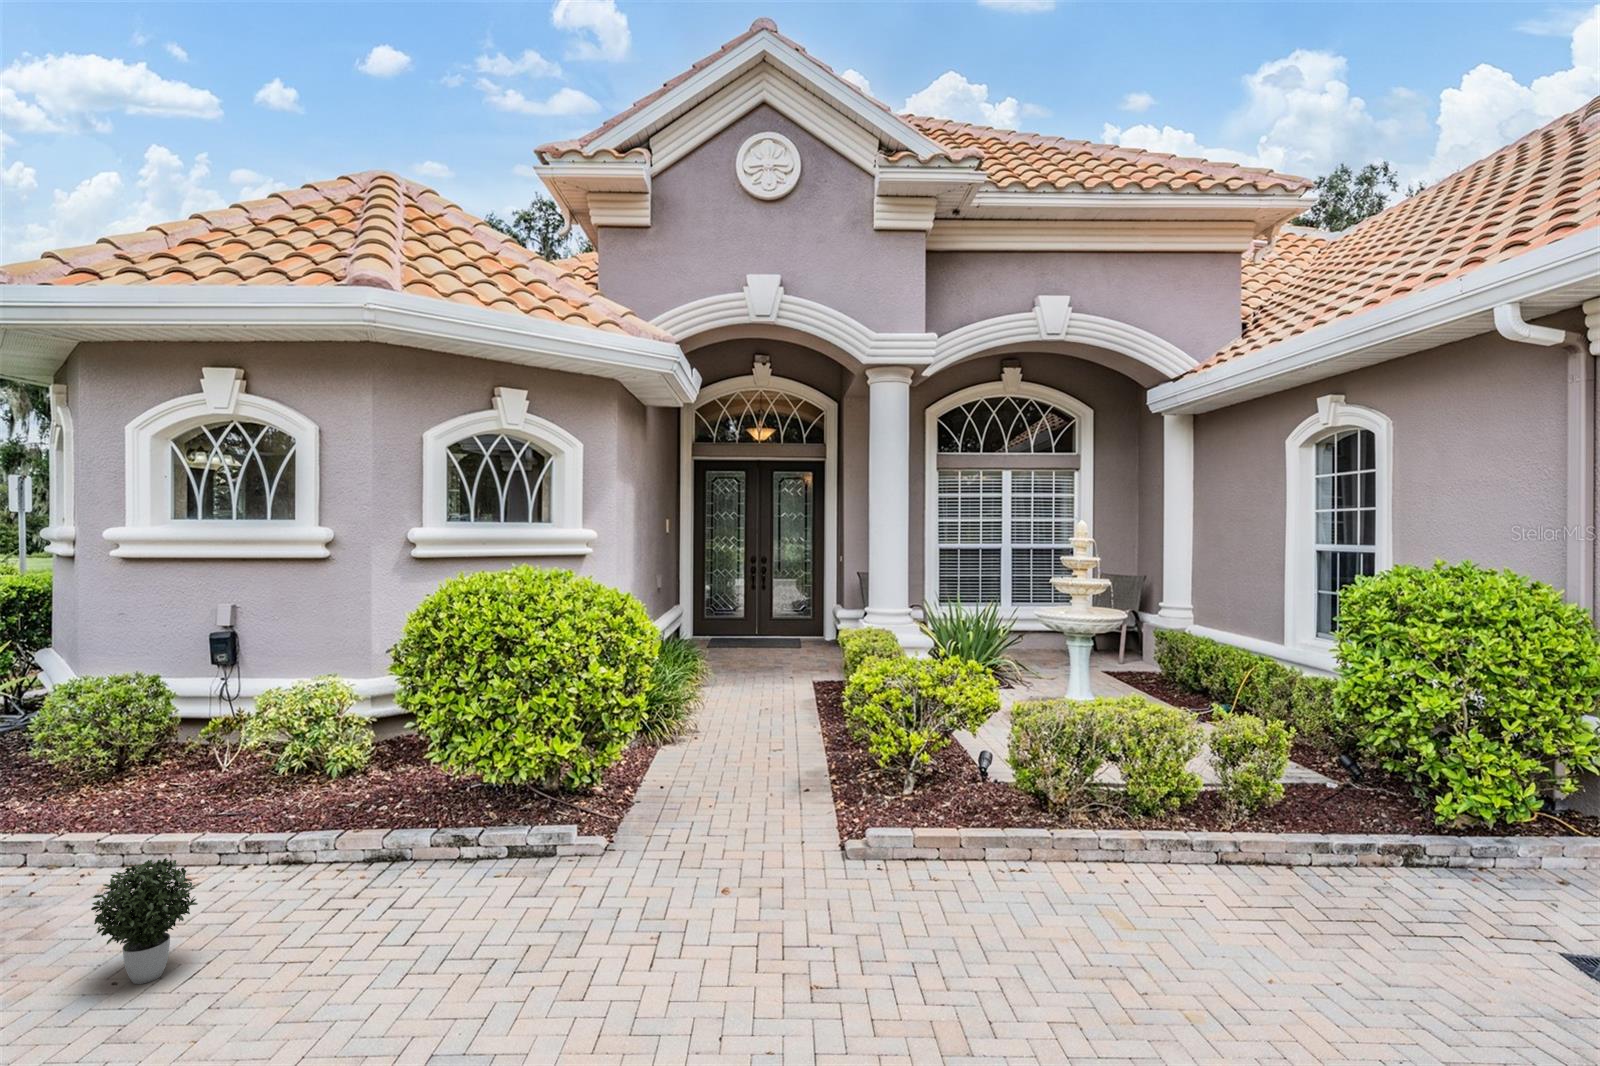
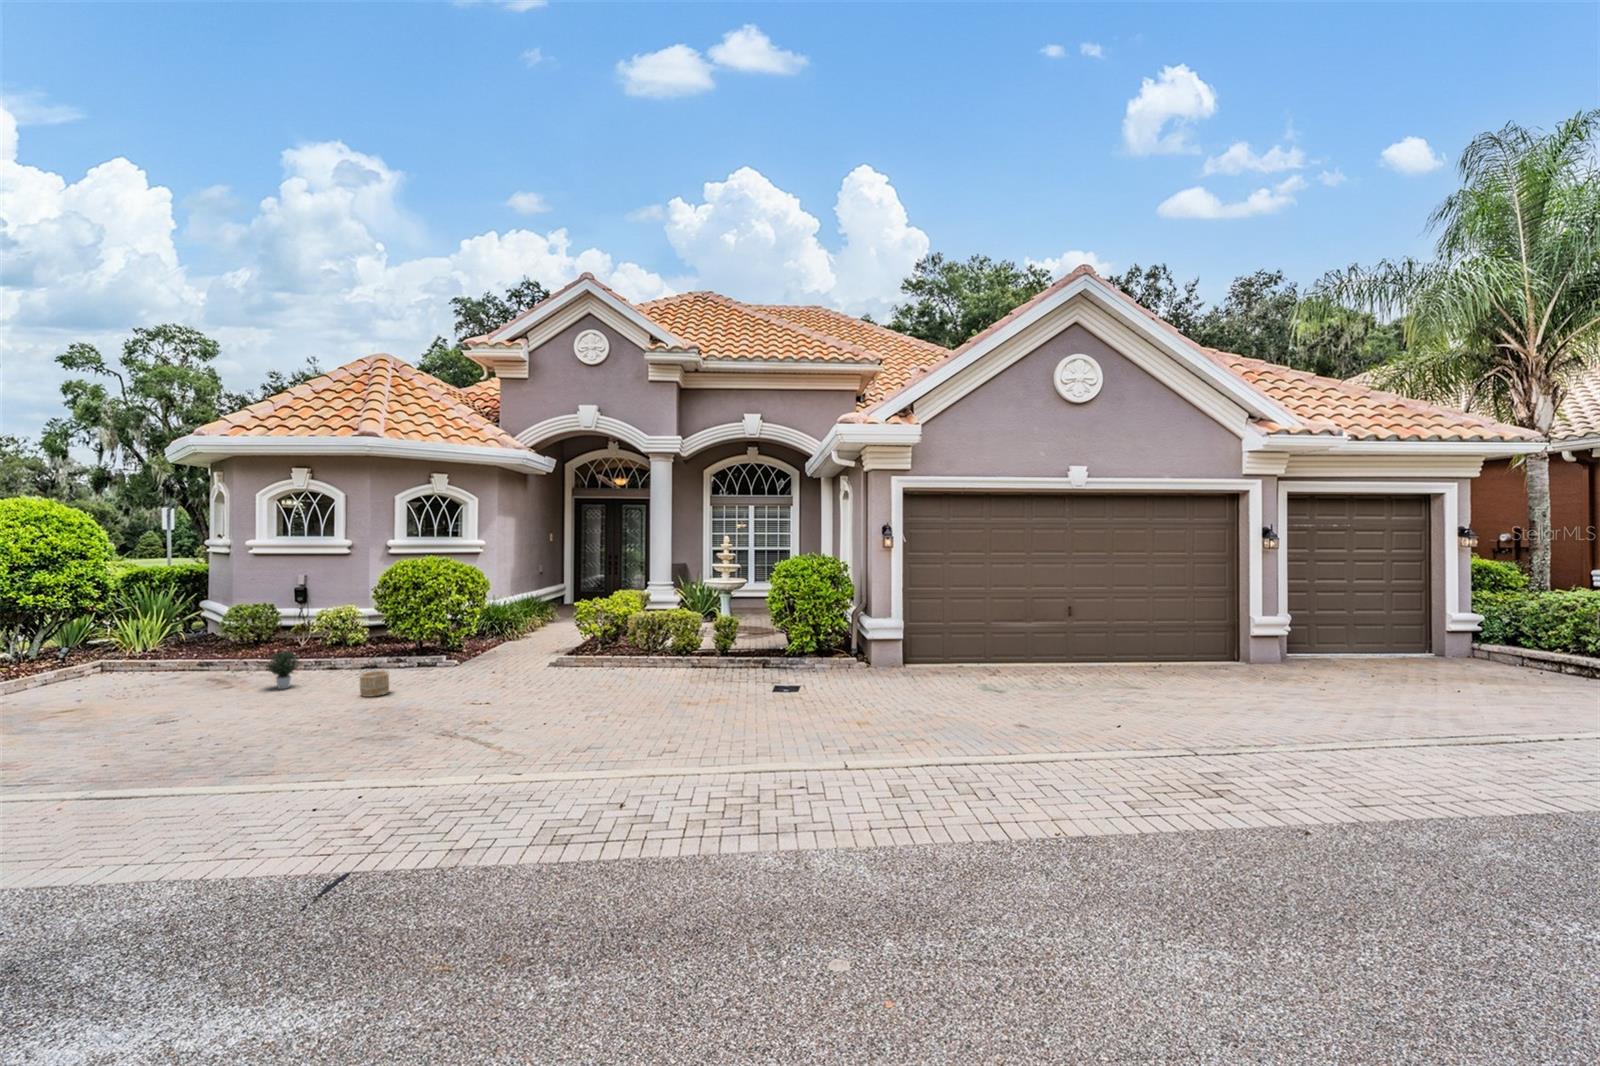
wooden bucket: none [382,926,477,1037] -> present [359,671,389,697]

